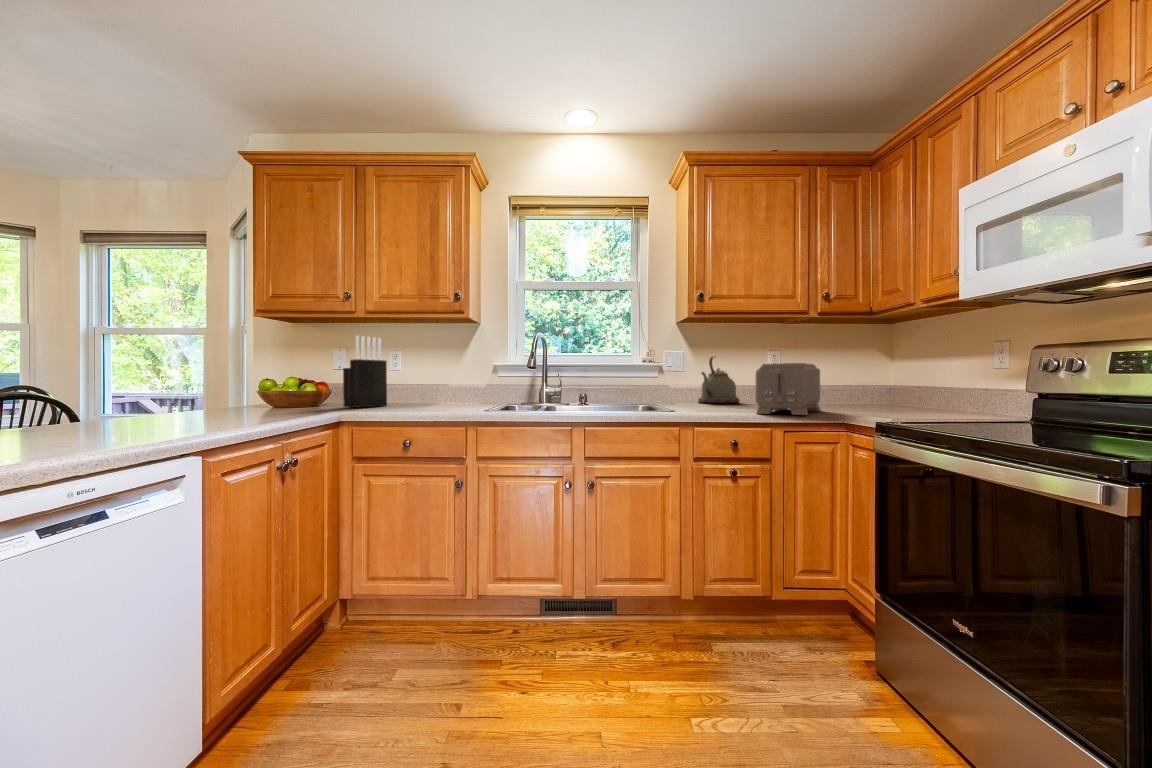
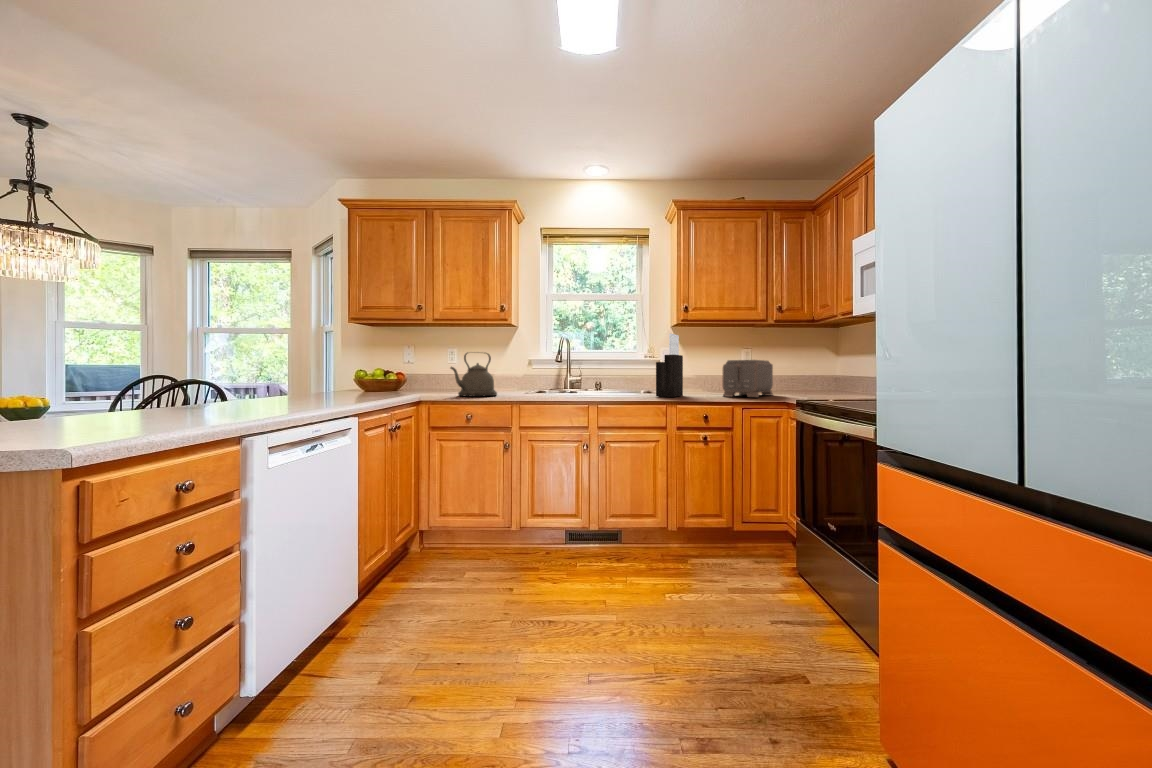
knife block: present [343,336,387,407] -> present [656,334,683,397]
kettle: present [698,357,740,403] -> present [451,352,497,396]

